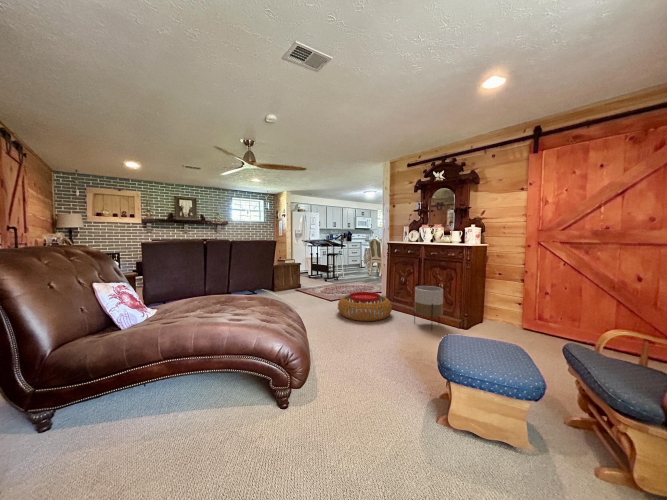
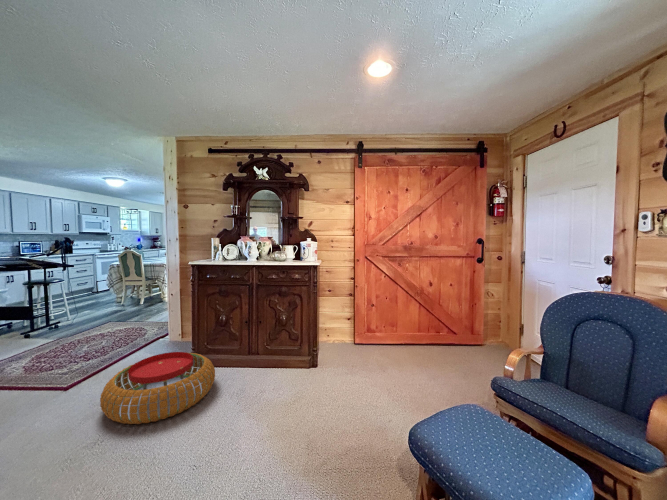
planter: present [414,286,443,329] -> none [254,322,293,387]

